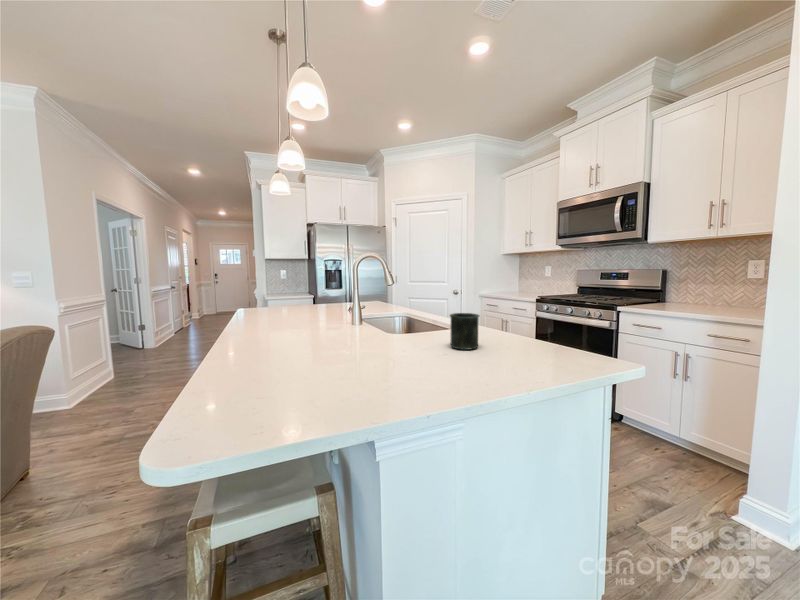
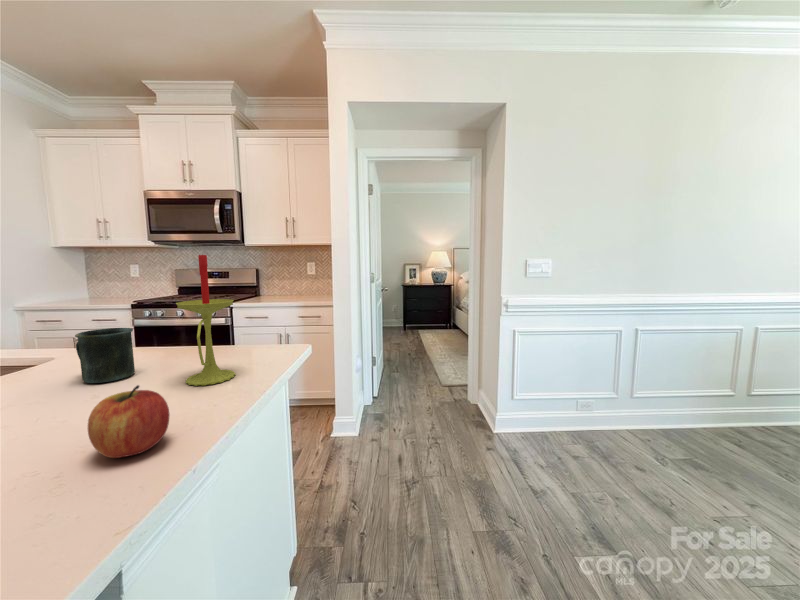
candle: none [491,257,536,372] -> present [176,255,236,386]
apple: none [405,350,445,393] -> present [88,385,170,458]

